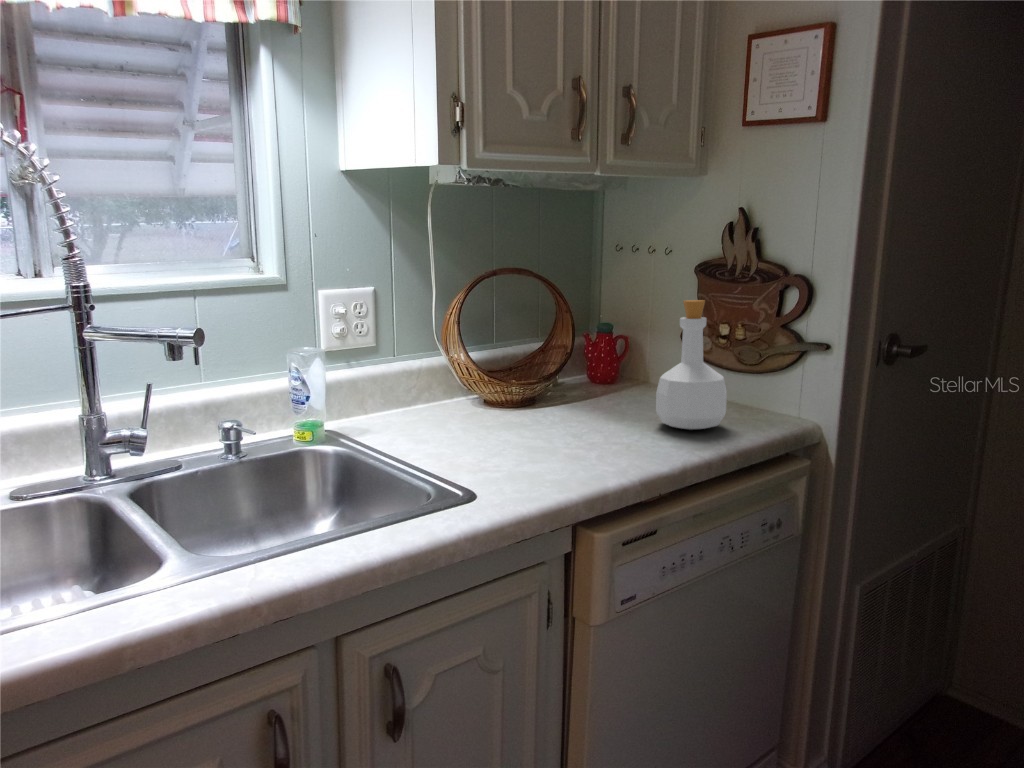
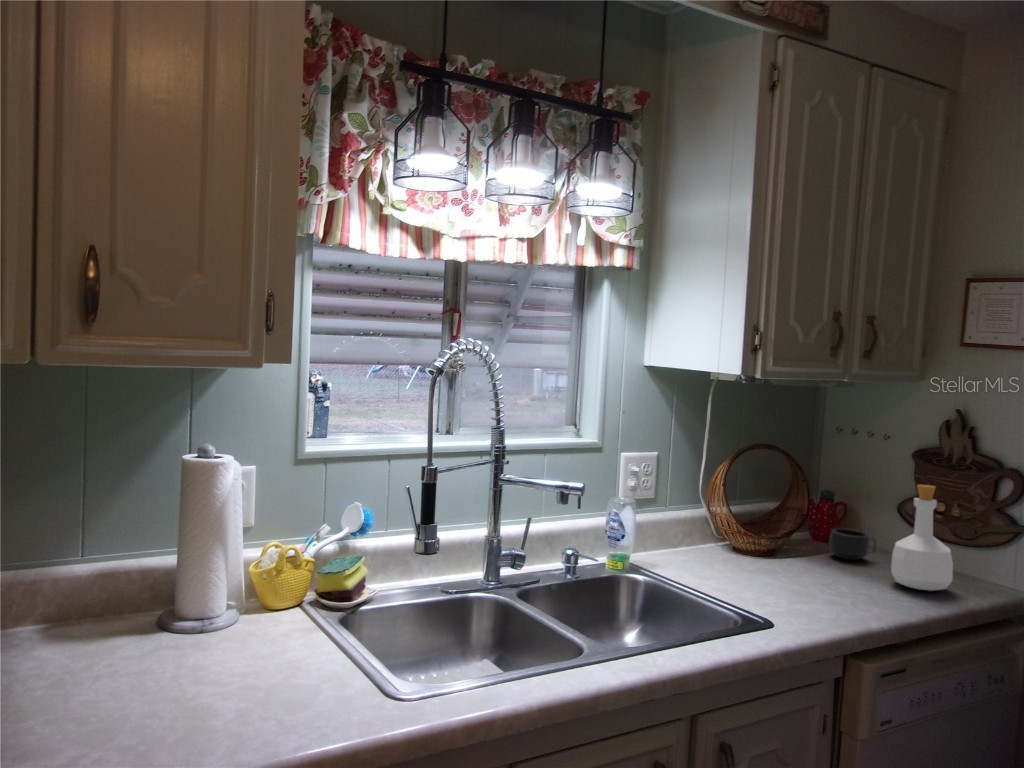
mug: none [598,365,651,402] -> present [829,528,876,560]

